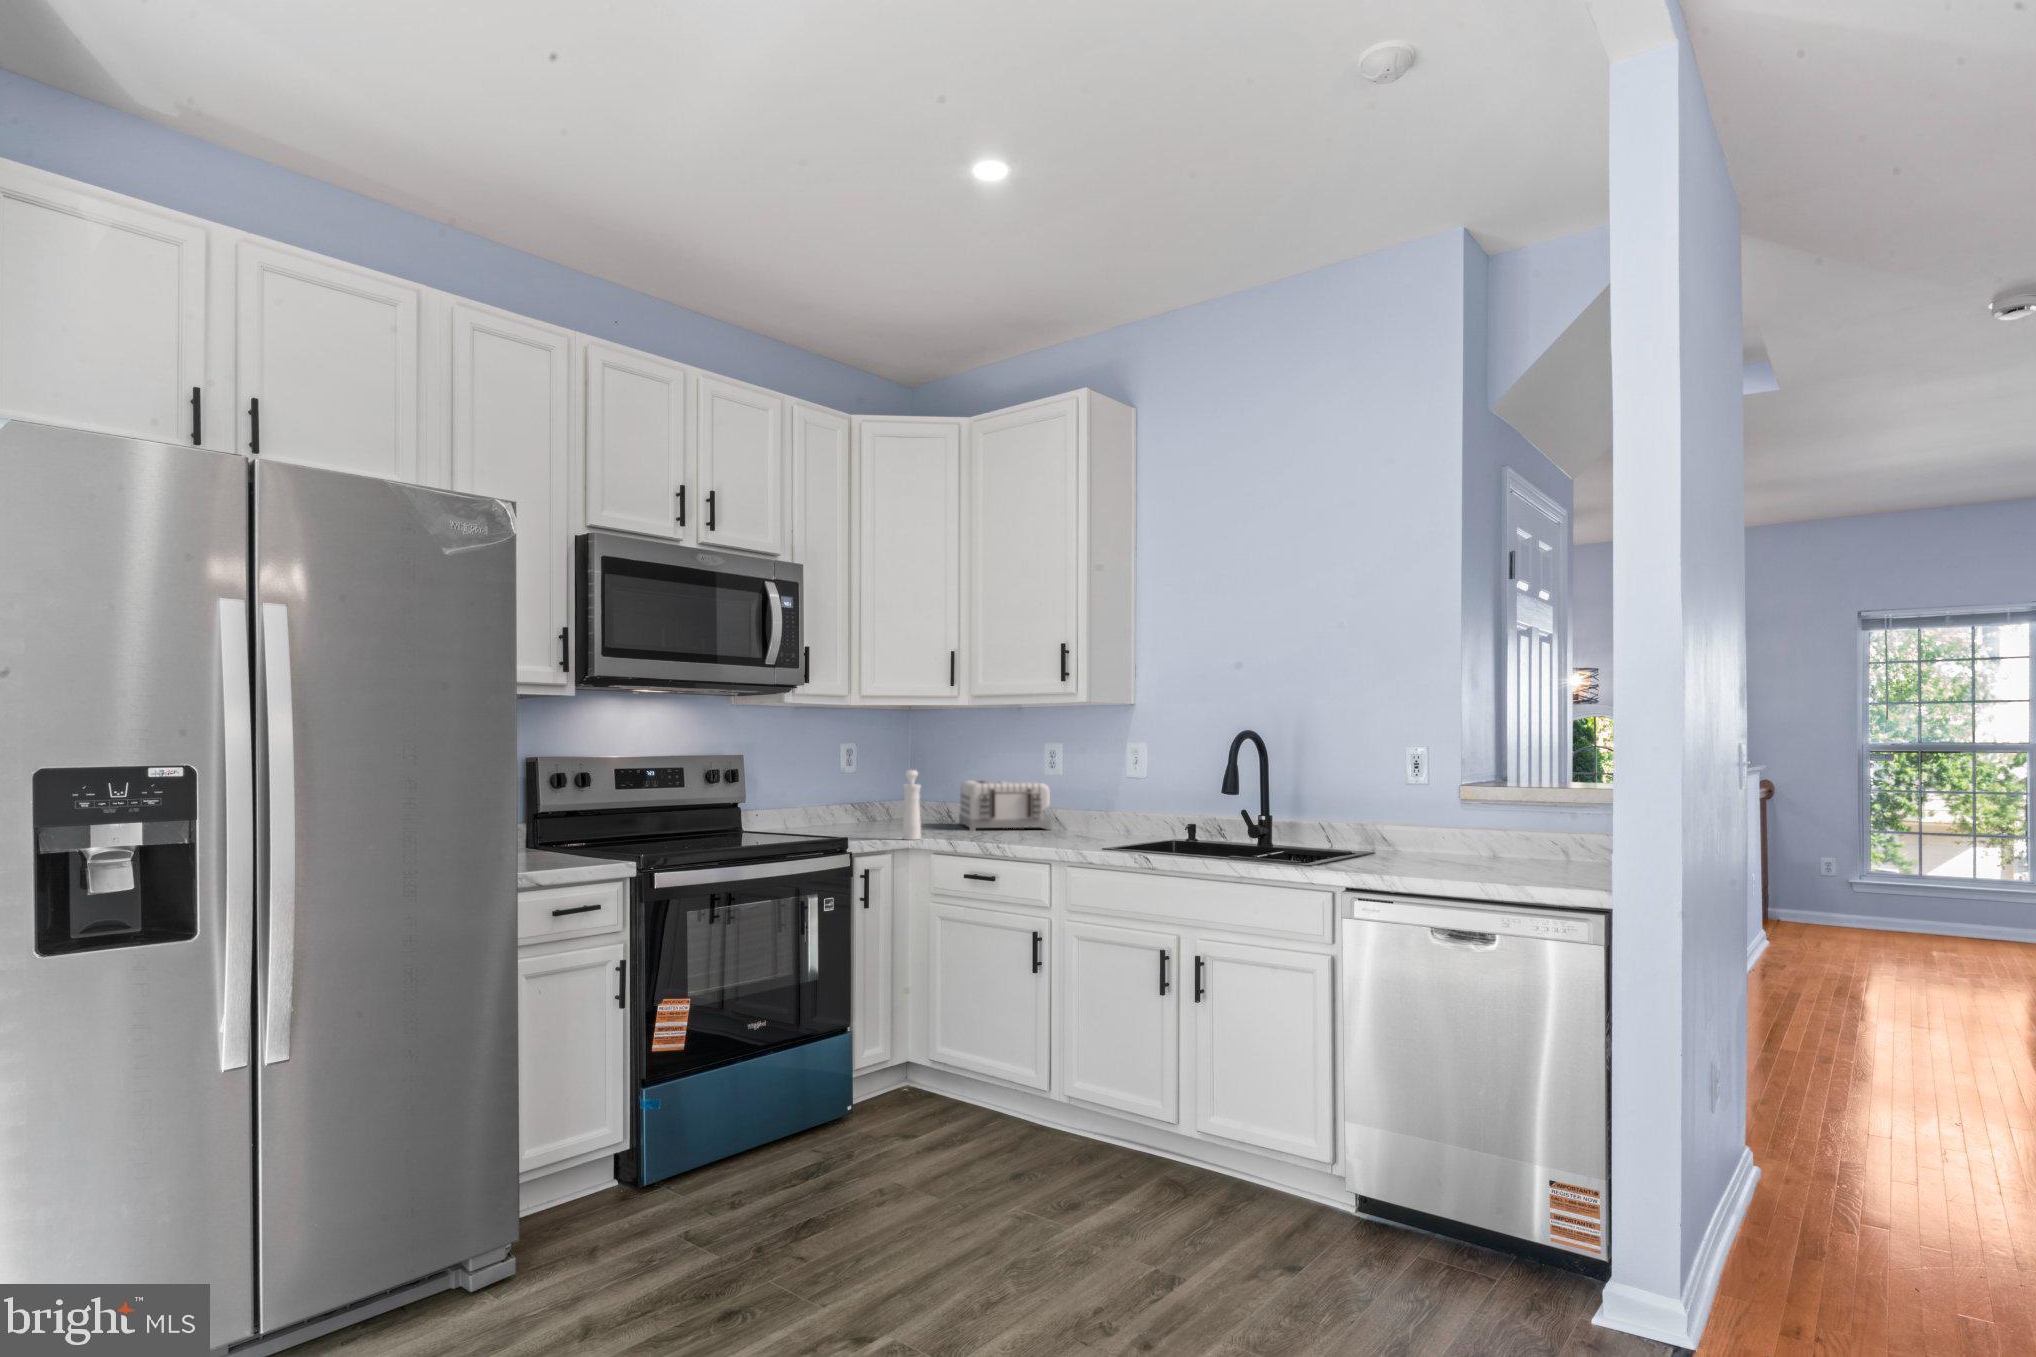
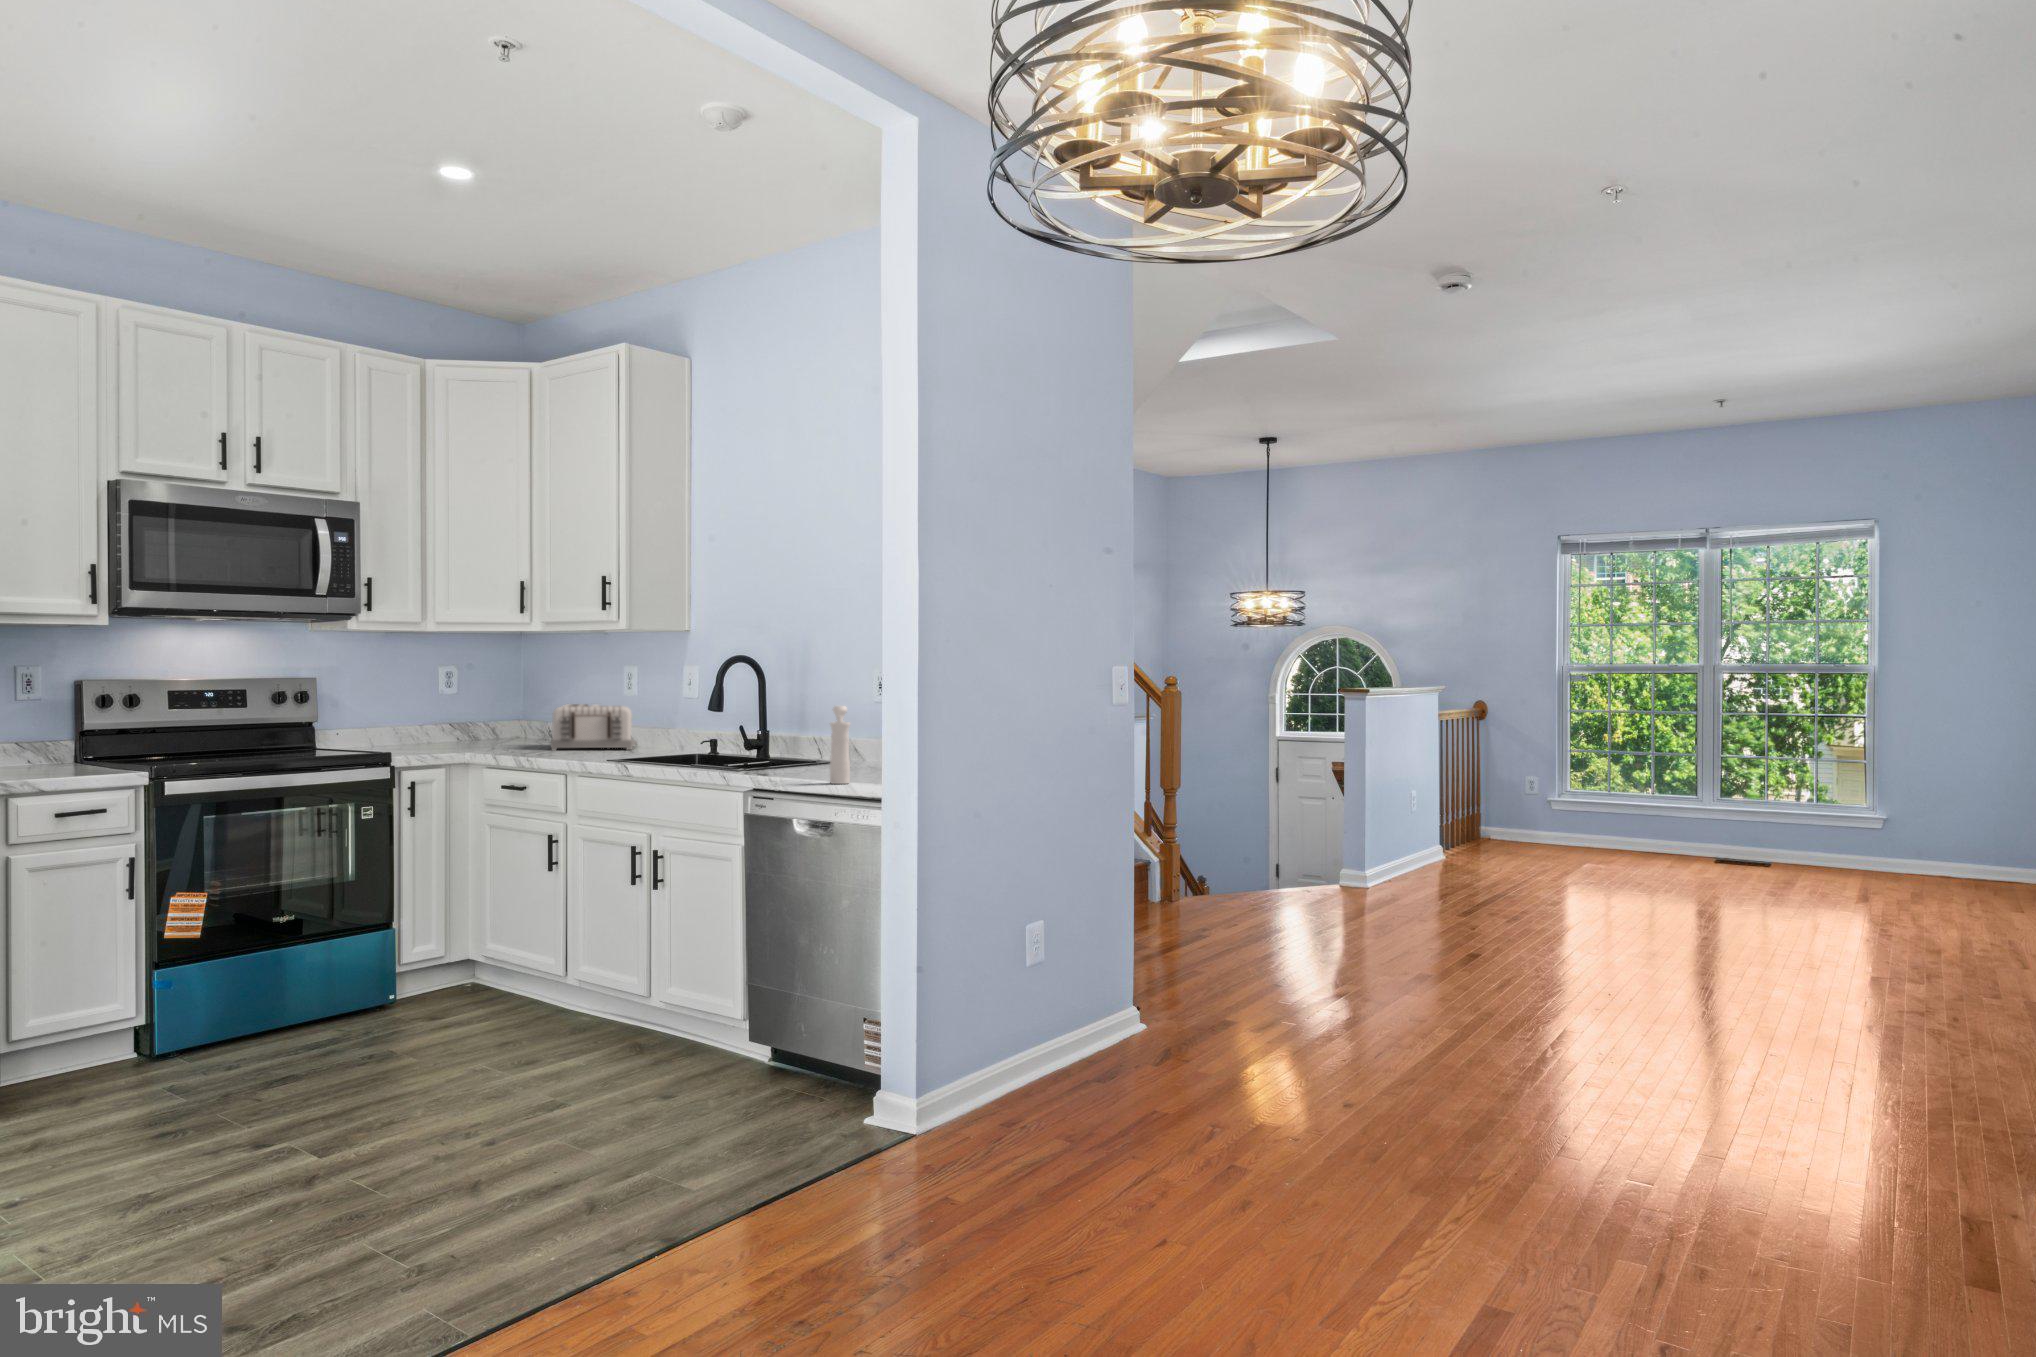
pepper mill: present [903,770,921,840] -> present [830,706,850,784]

